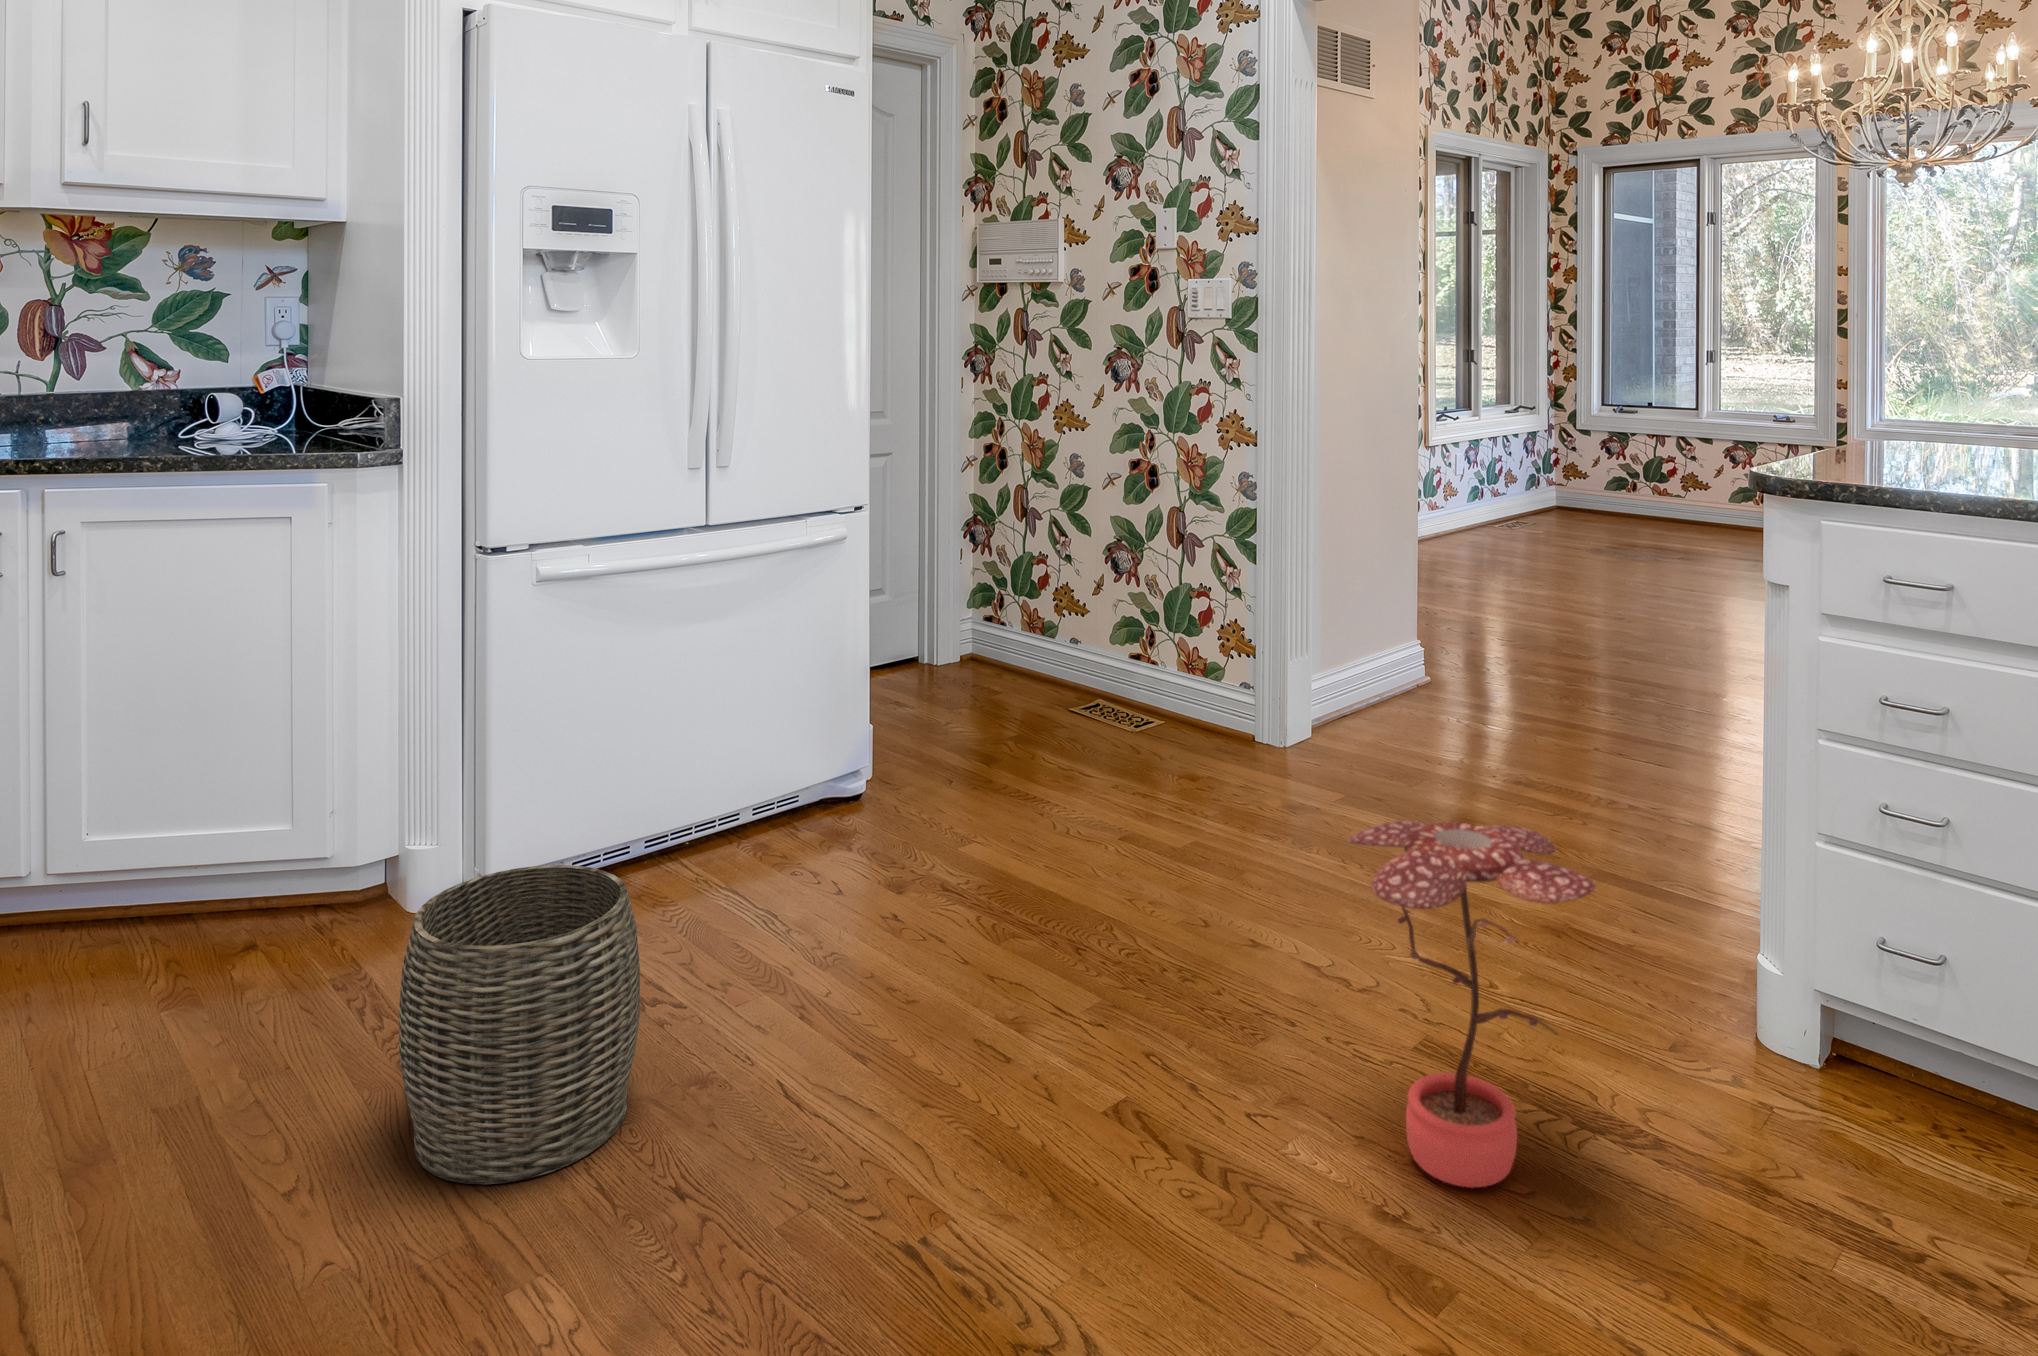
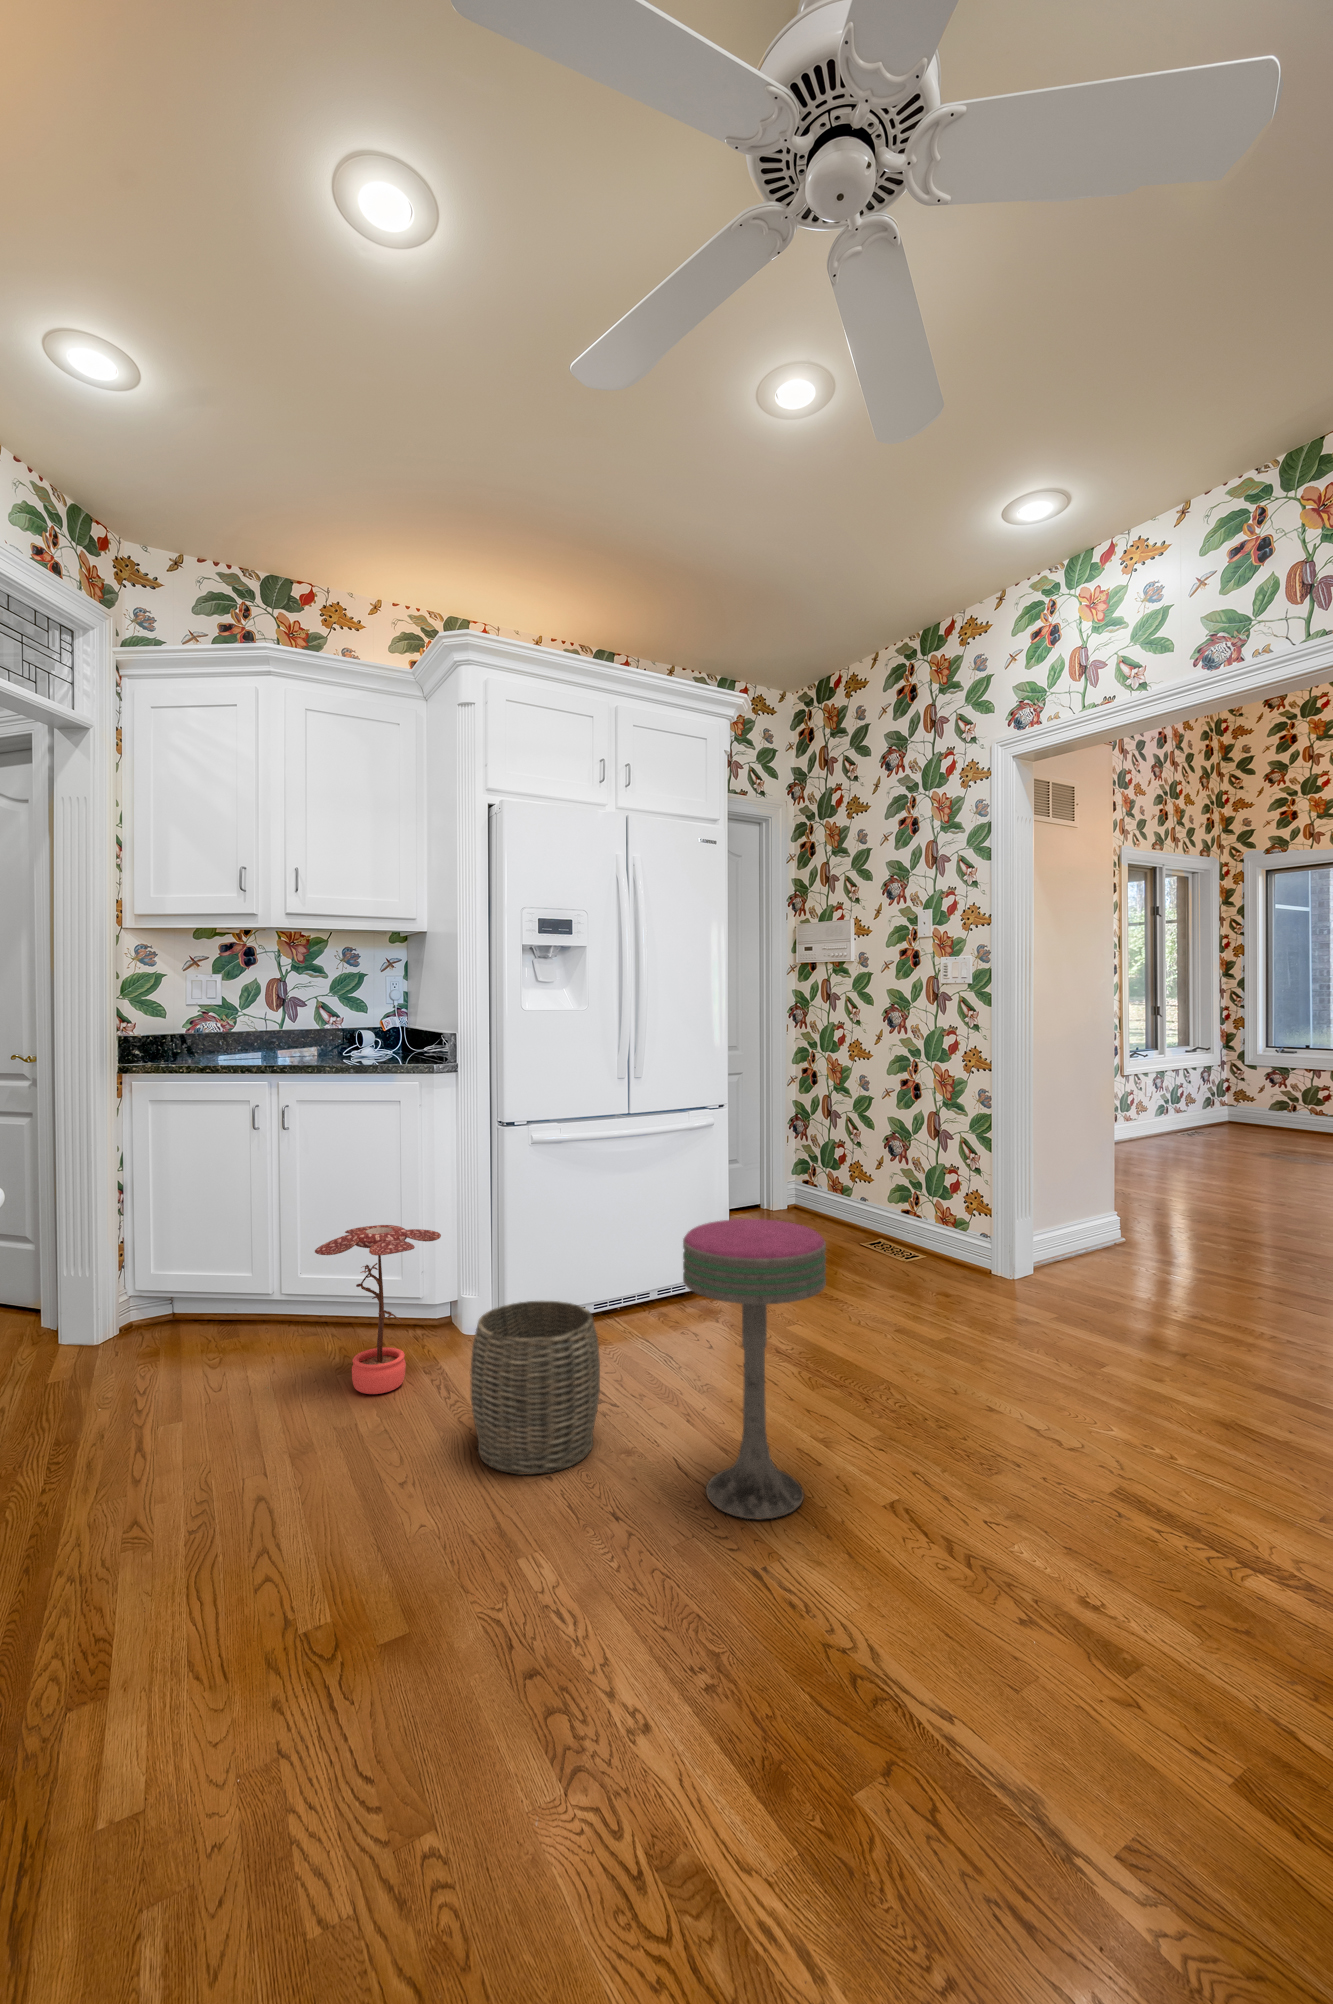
bar stool: none [784,714,1023,1223] -> present [683,1219,826,1519]
potted plant: present [1348,820,1595,1188] -> present [315,1225,441,1394]

